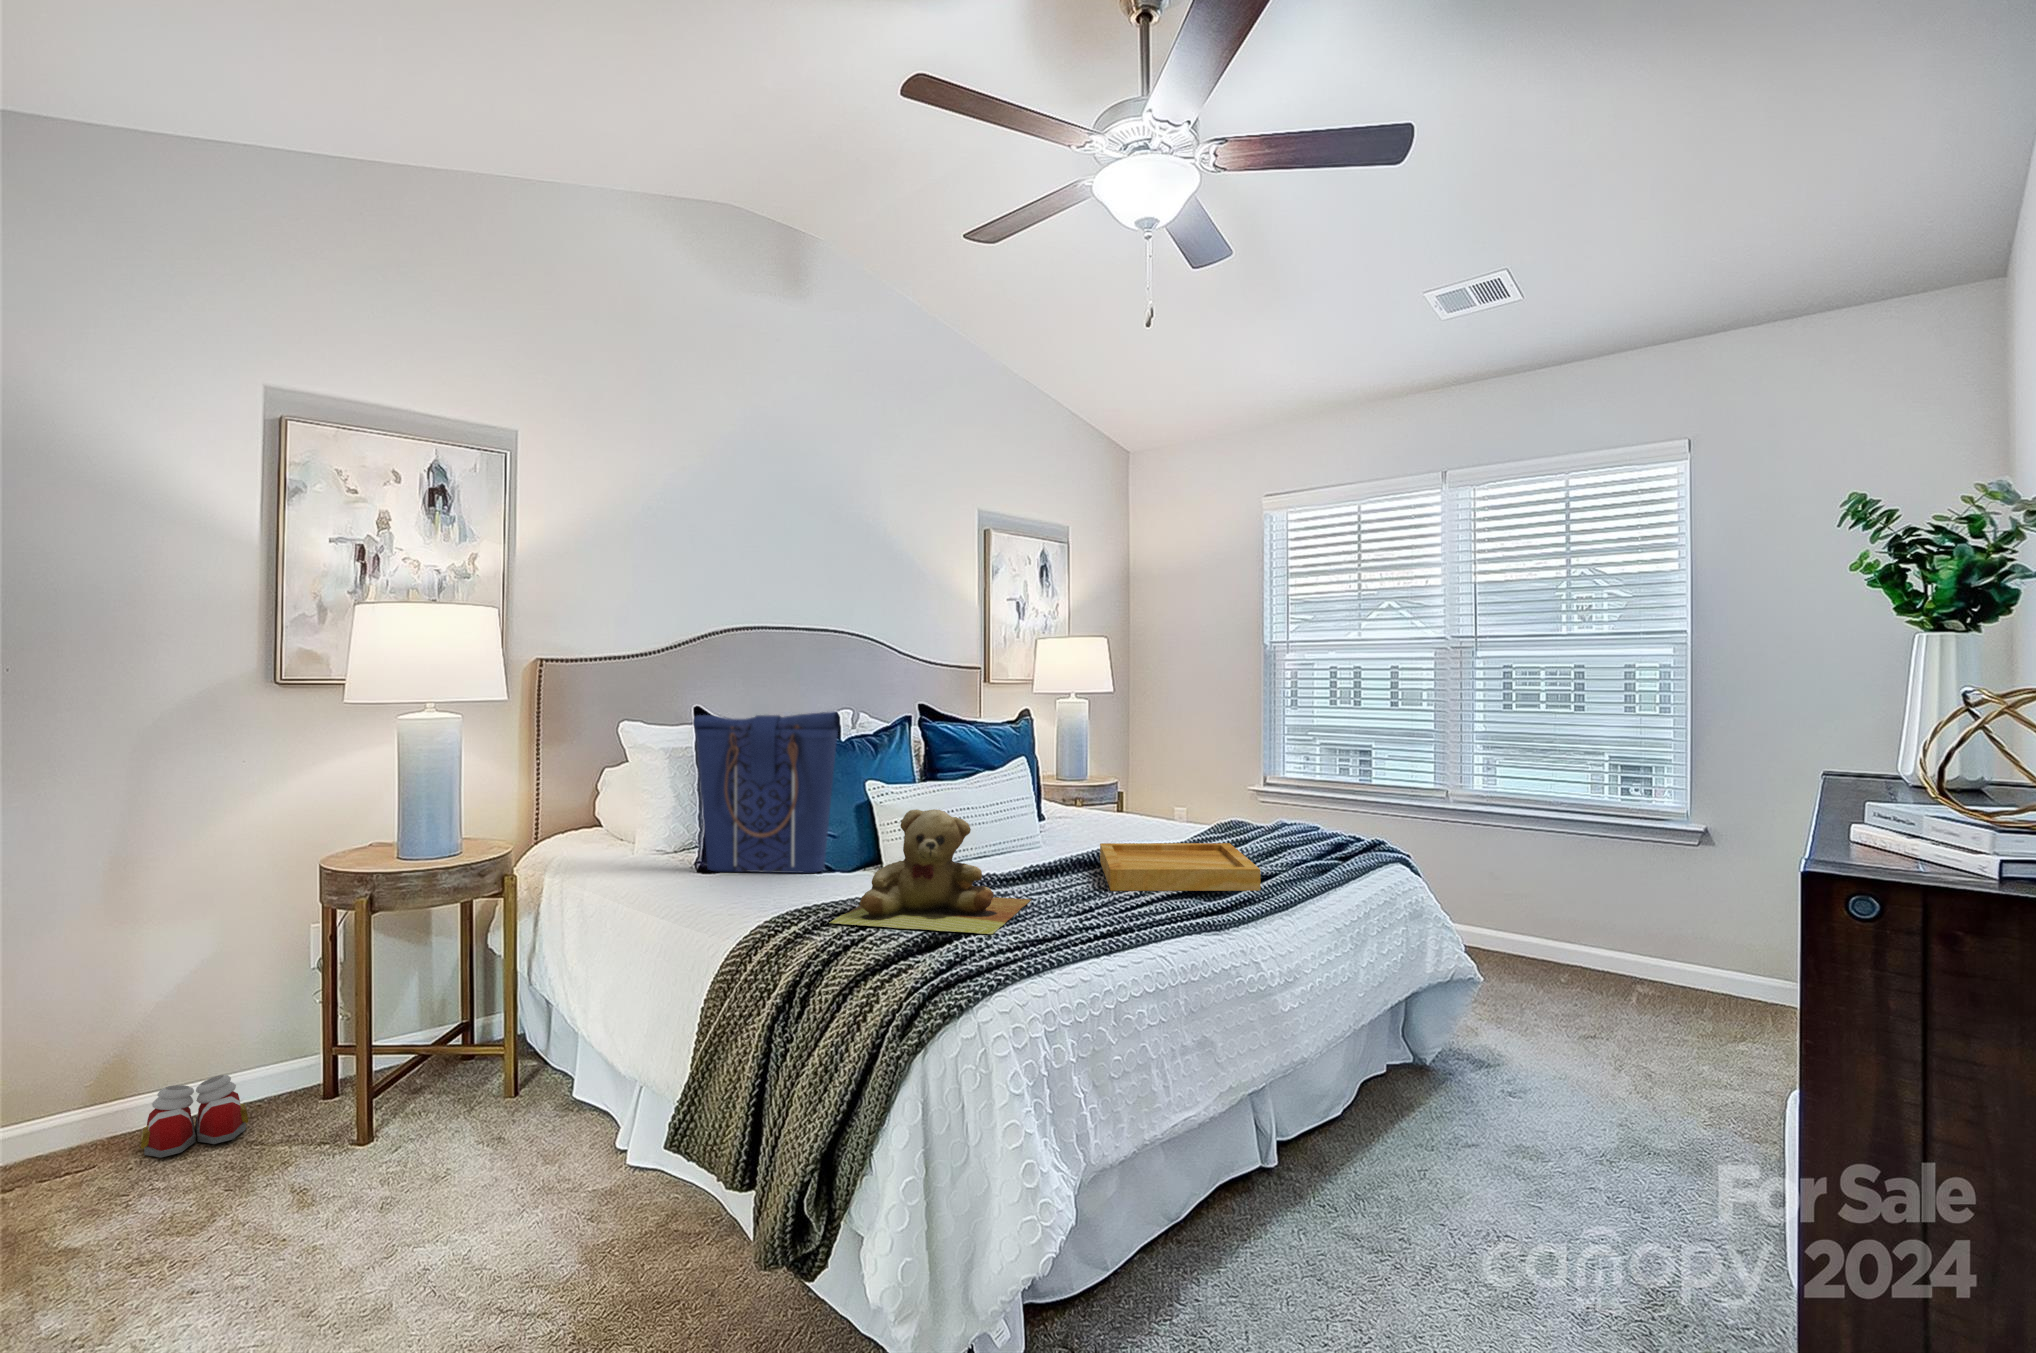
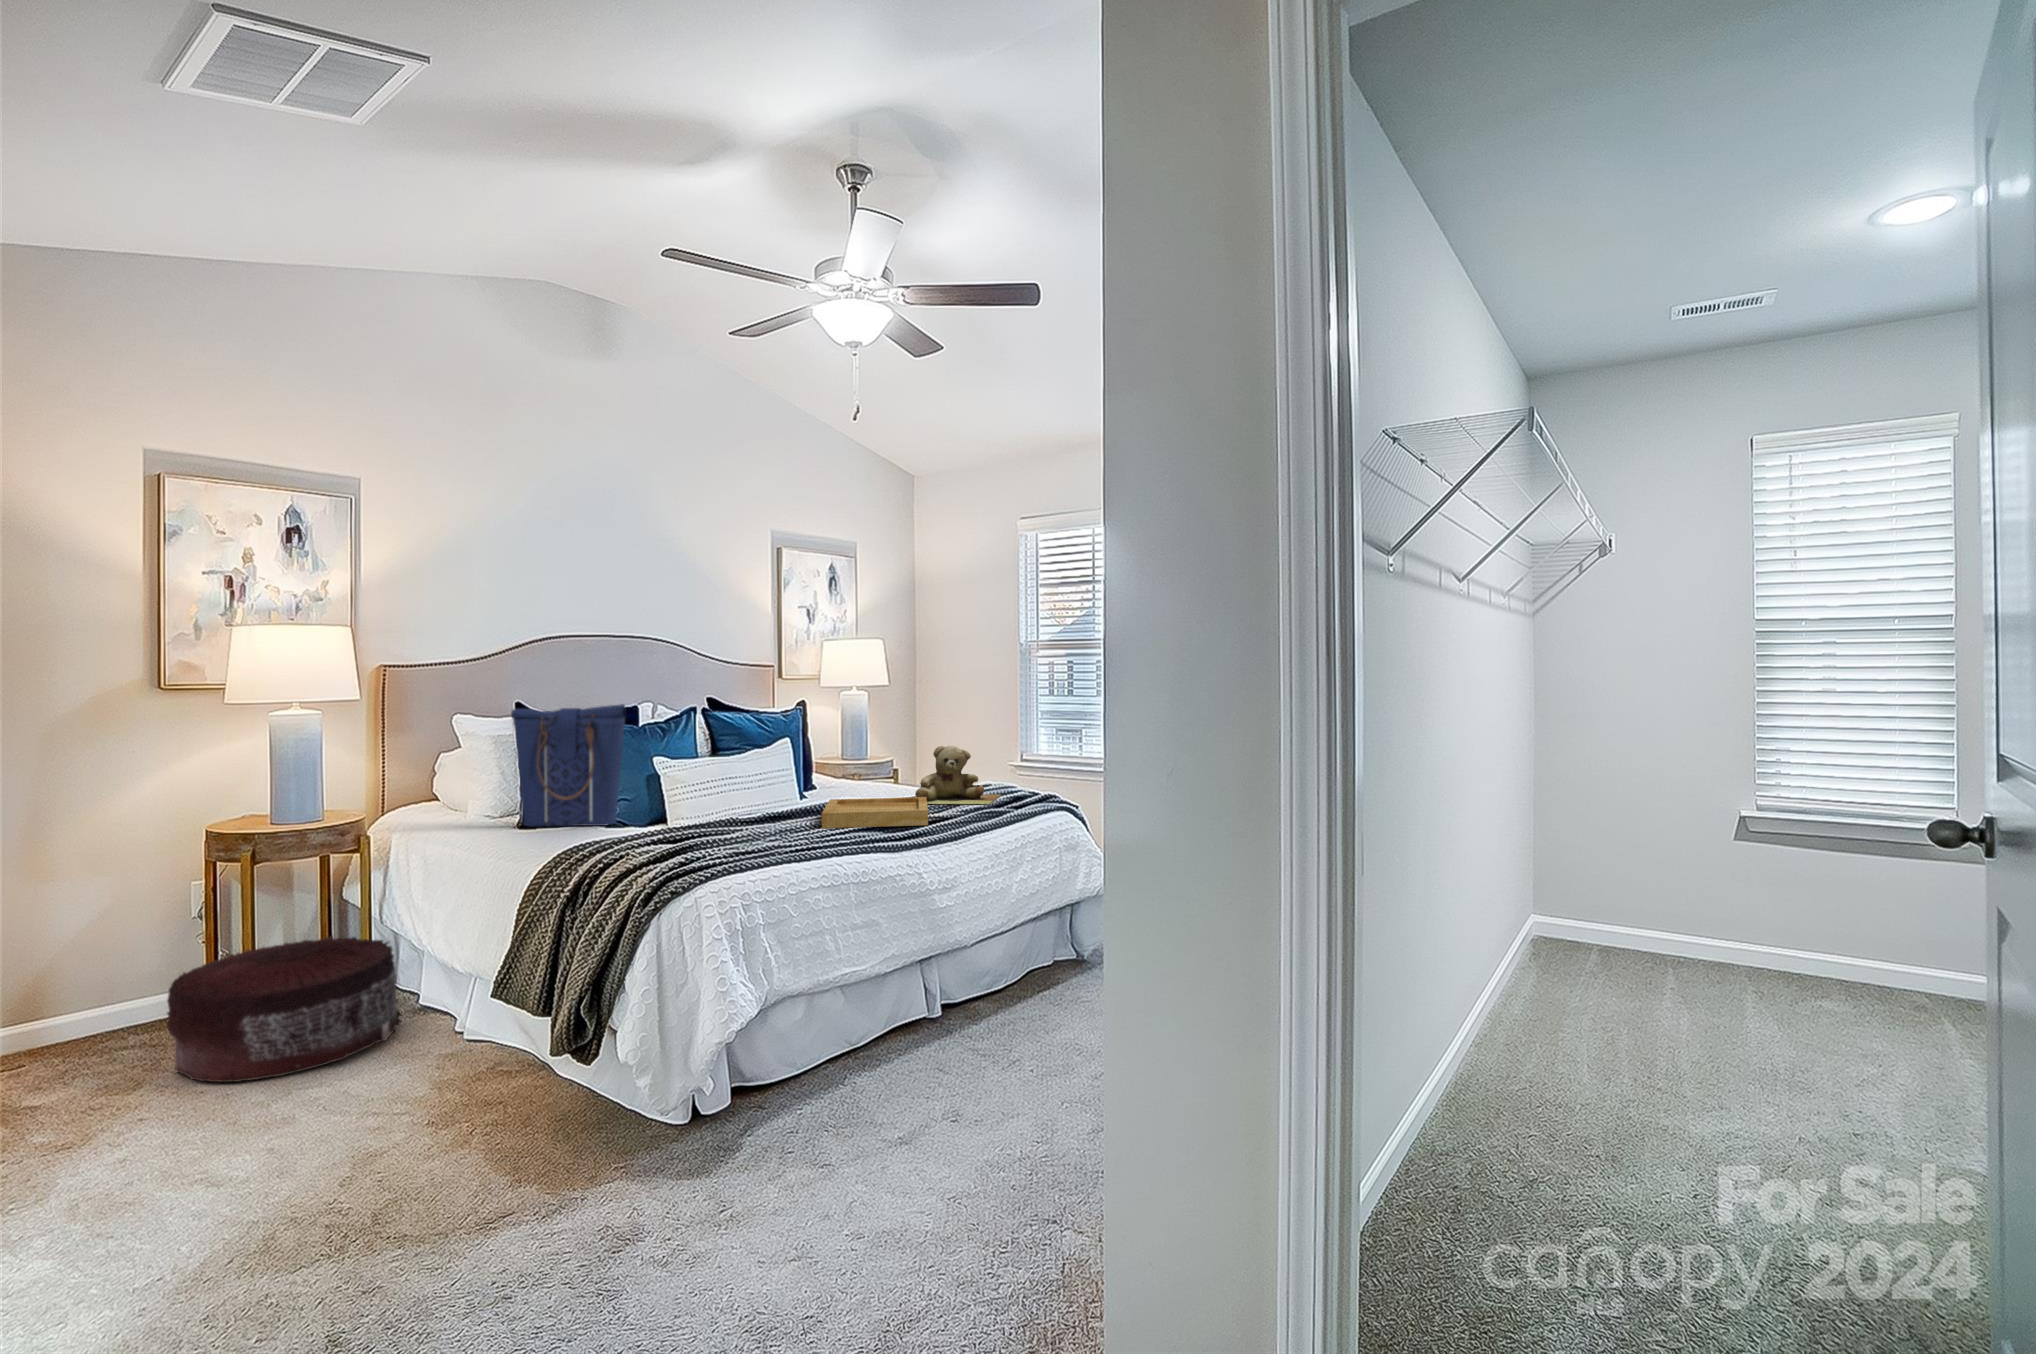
teddy bear: present [830,809,1031,934] -> present [915,746,1001,804]
pouf: none [239,1006,553,1238] -> present [167,936,402,1082]
slippers: present [141,1075,248,1158] -> none [66,995,152,1051]

